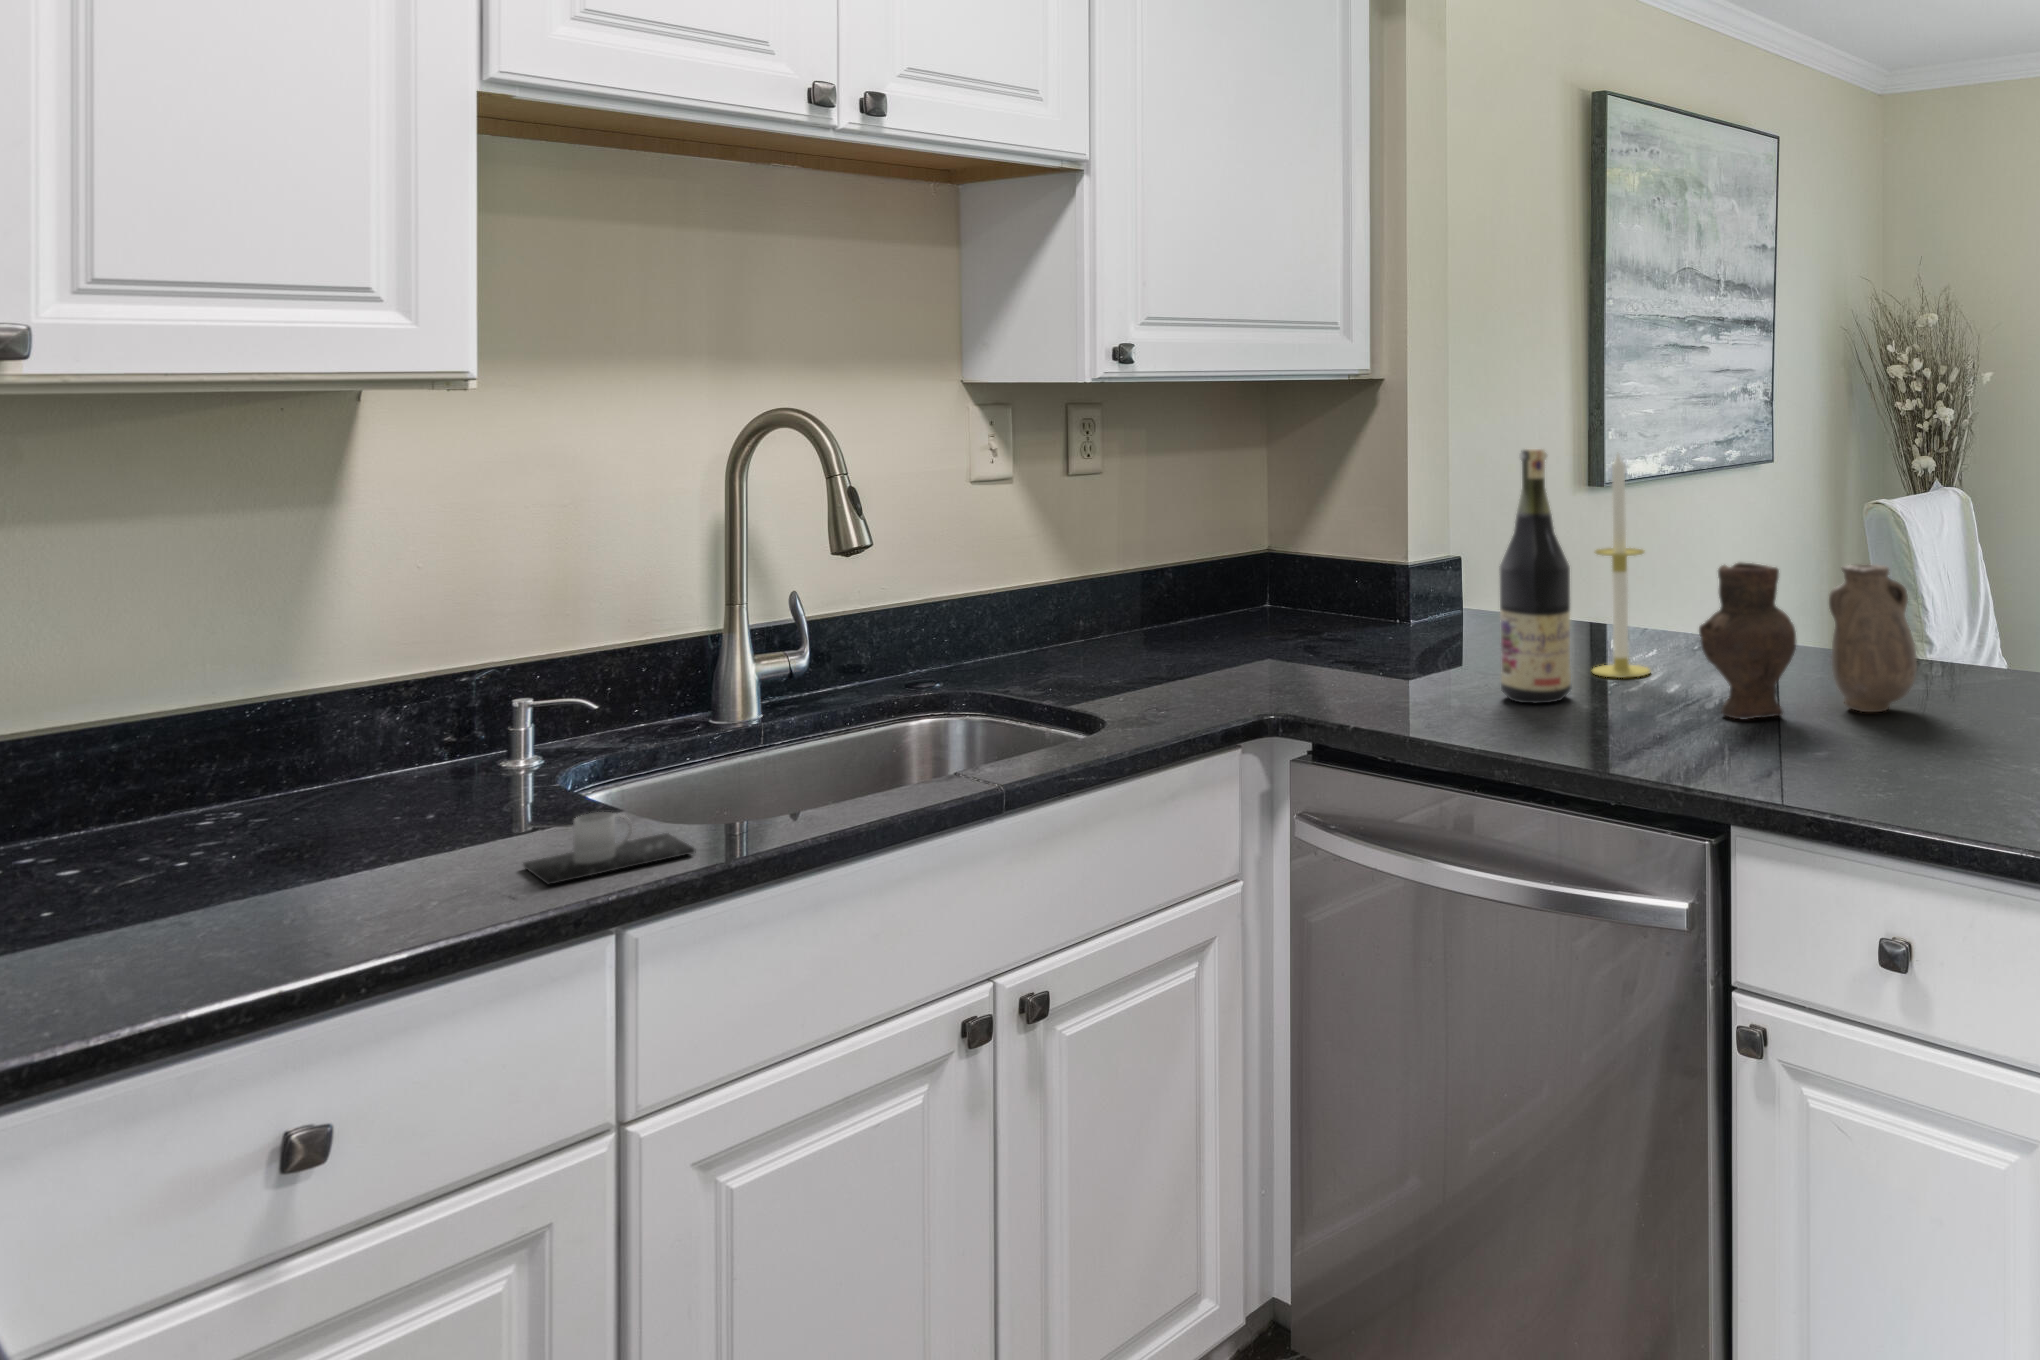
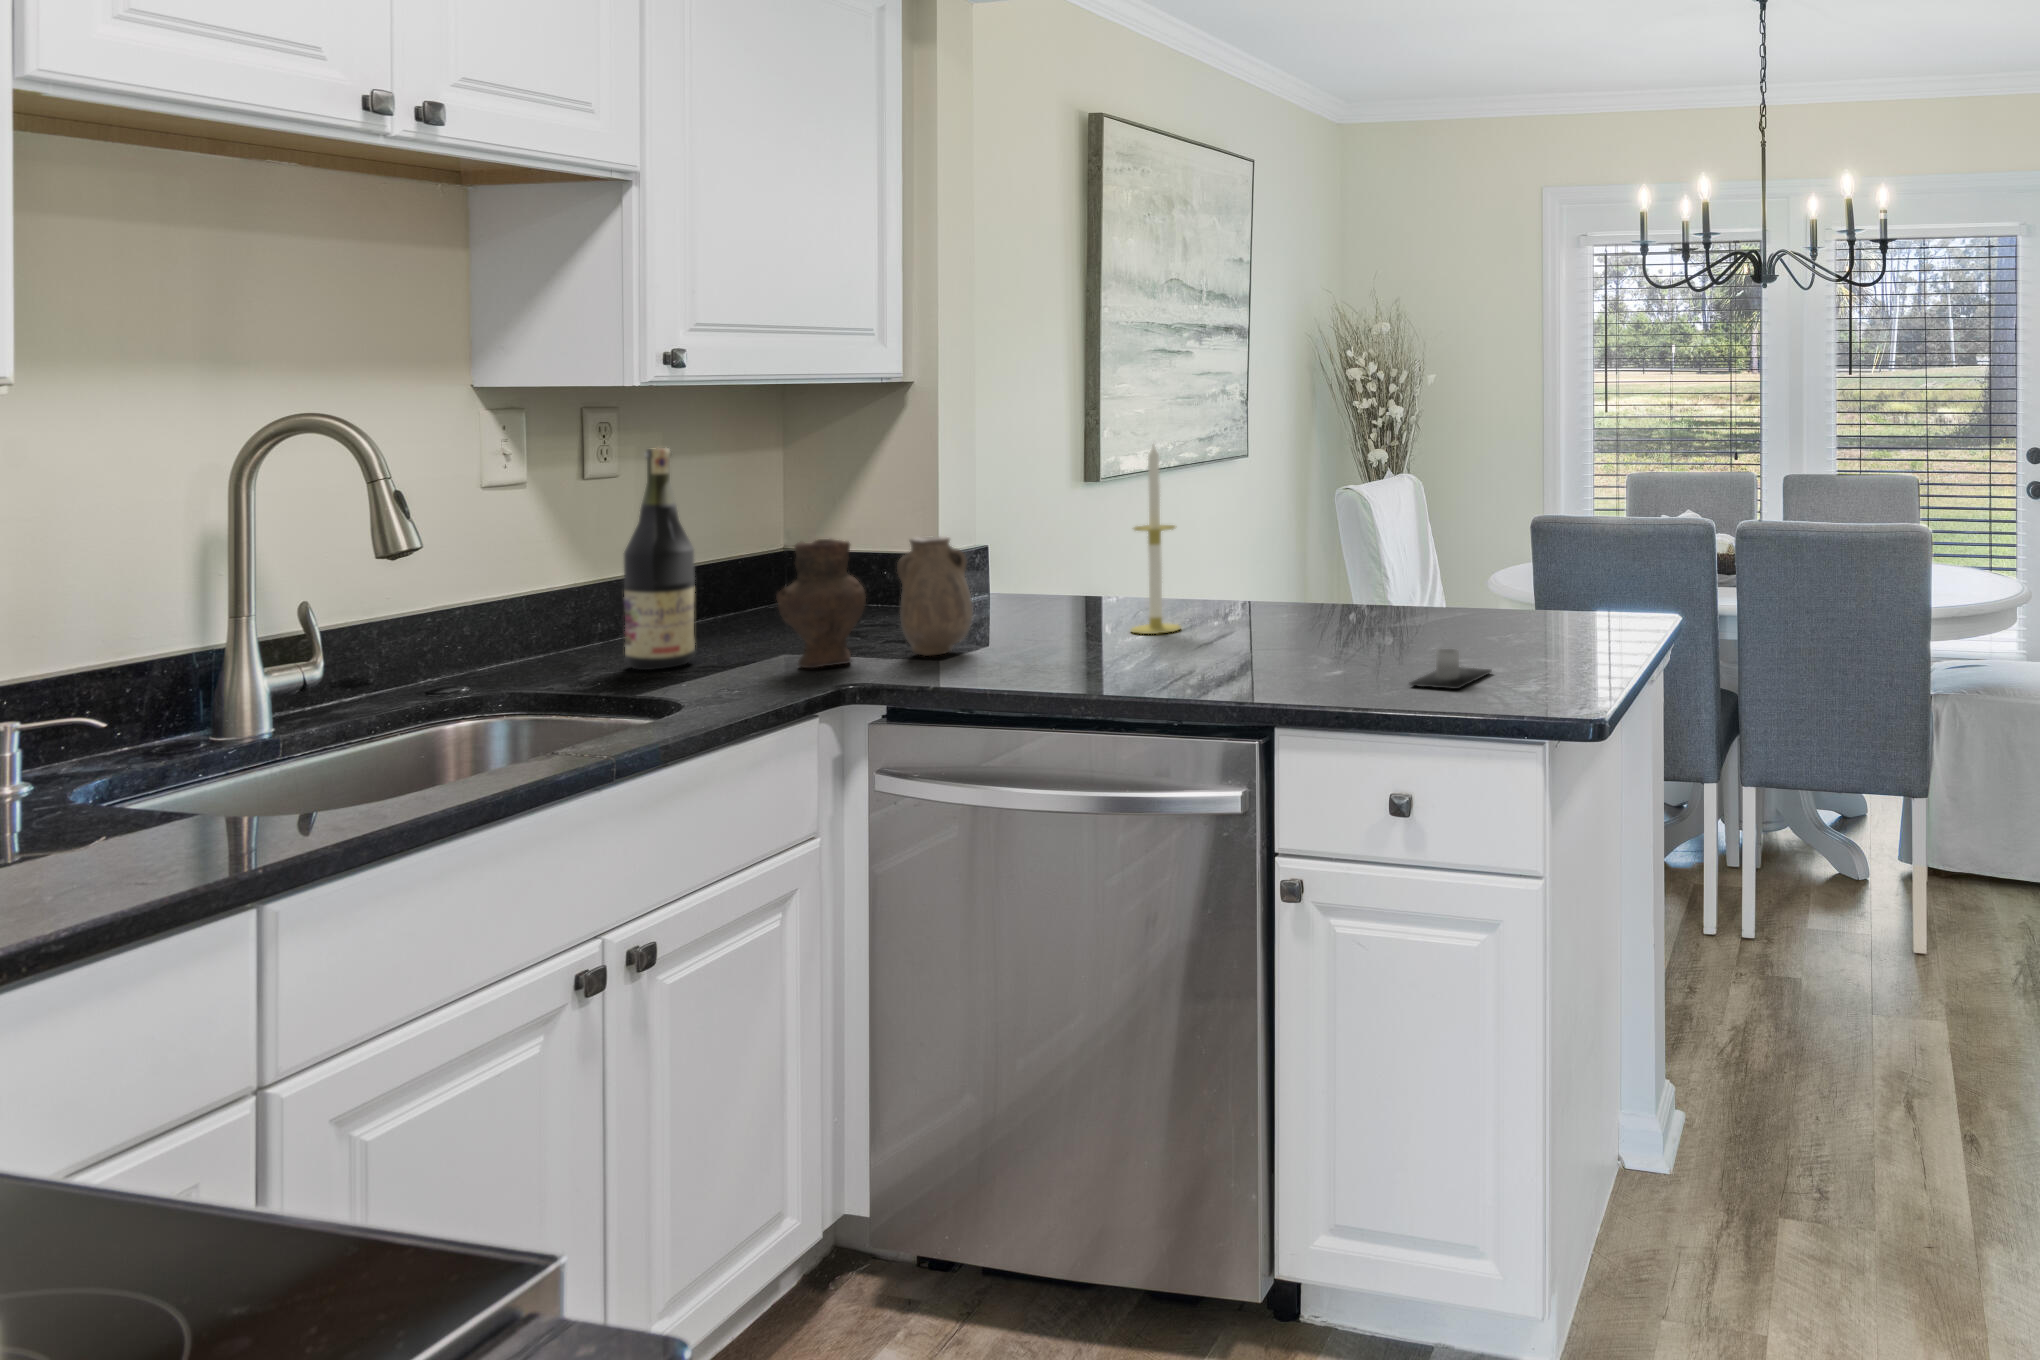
wine bottle: present [1499,449,1571,703] -> present [624,448,695,670]
vase: present [1699,562,1917,719] -> present [776,536,973,668]
mug: present [524,812,695,885] -> present [1410,649,1491,689]

